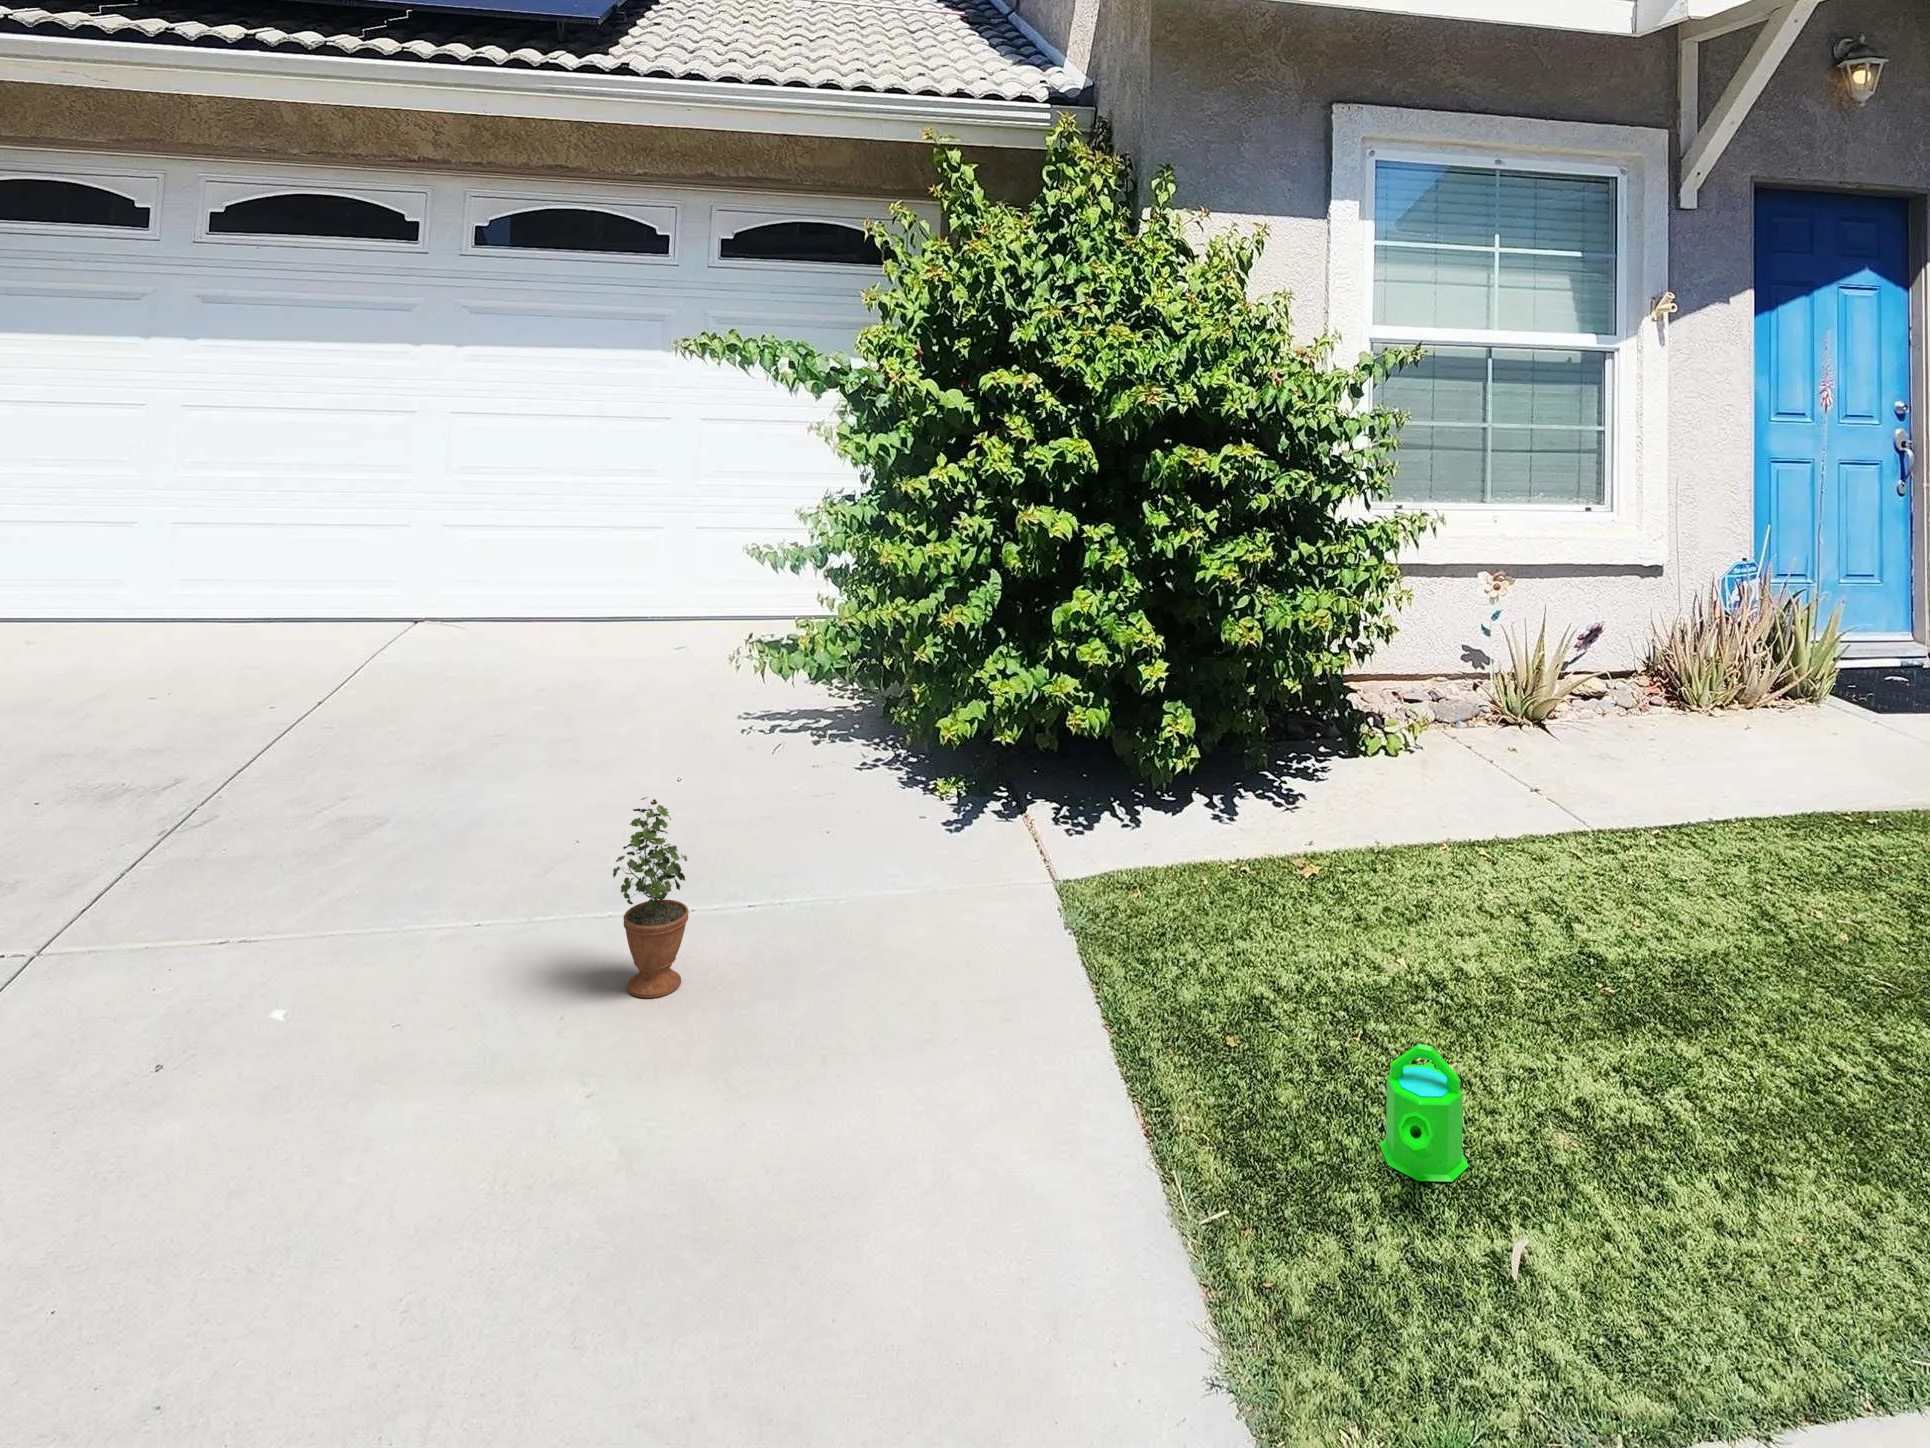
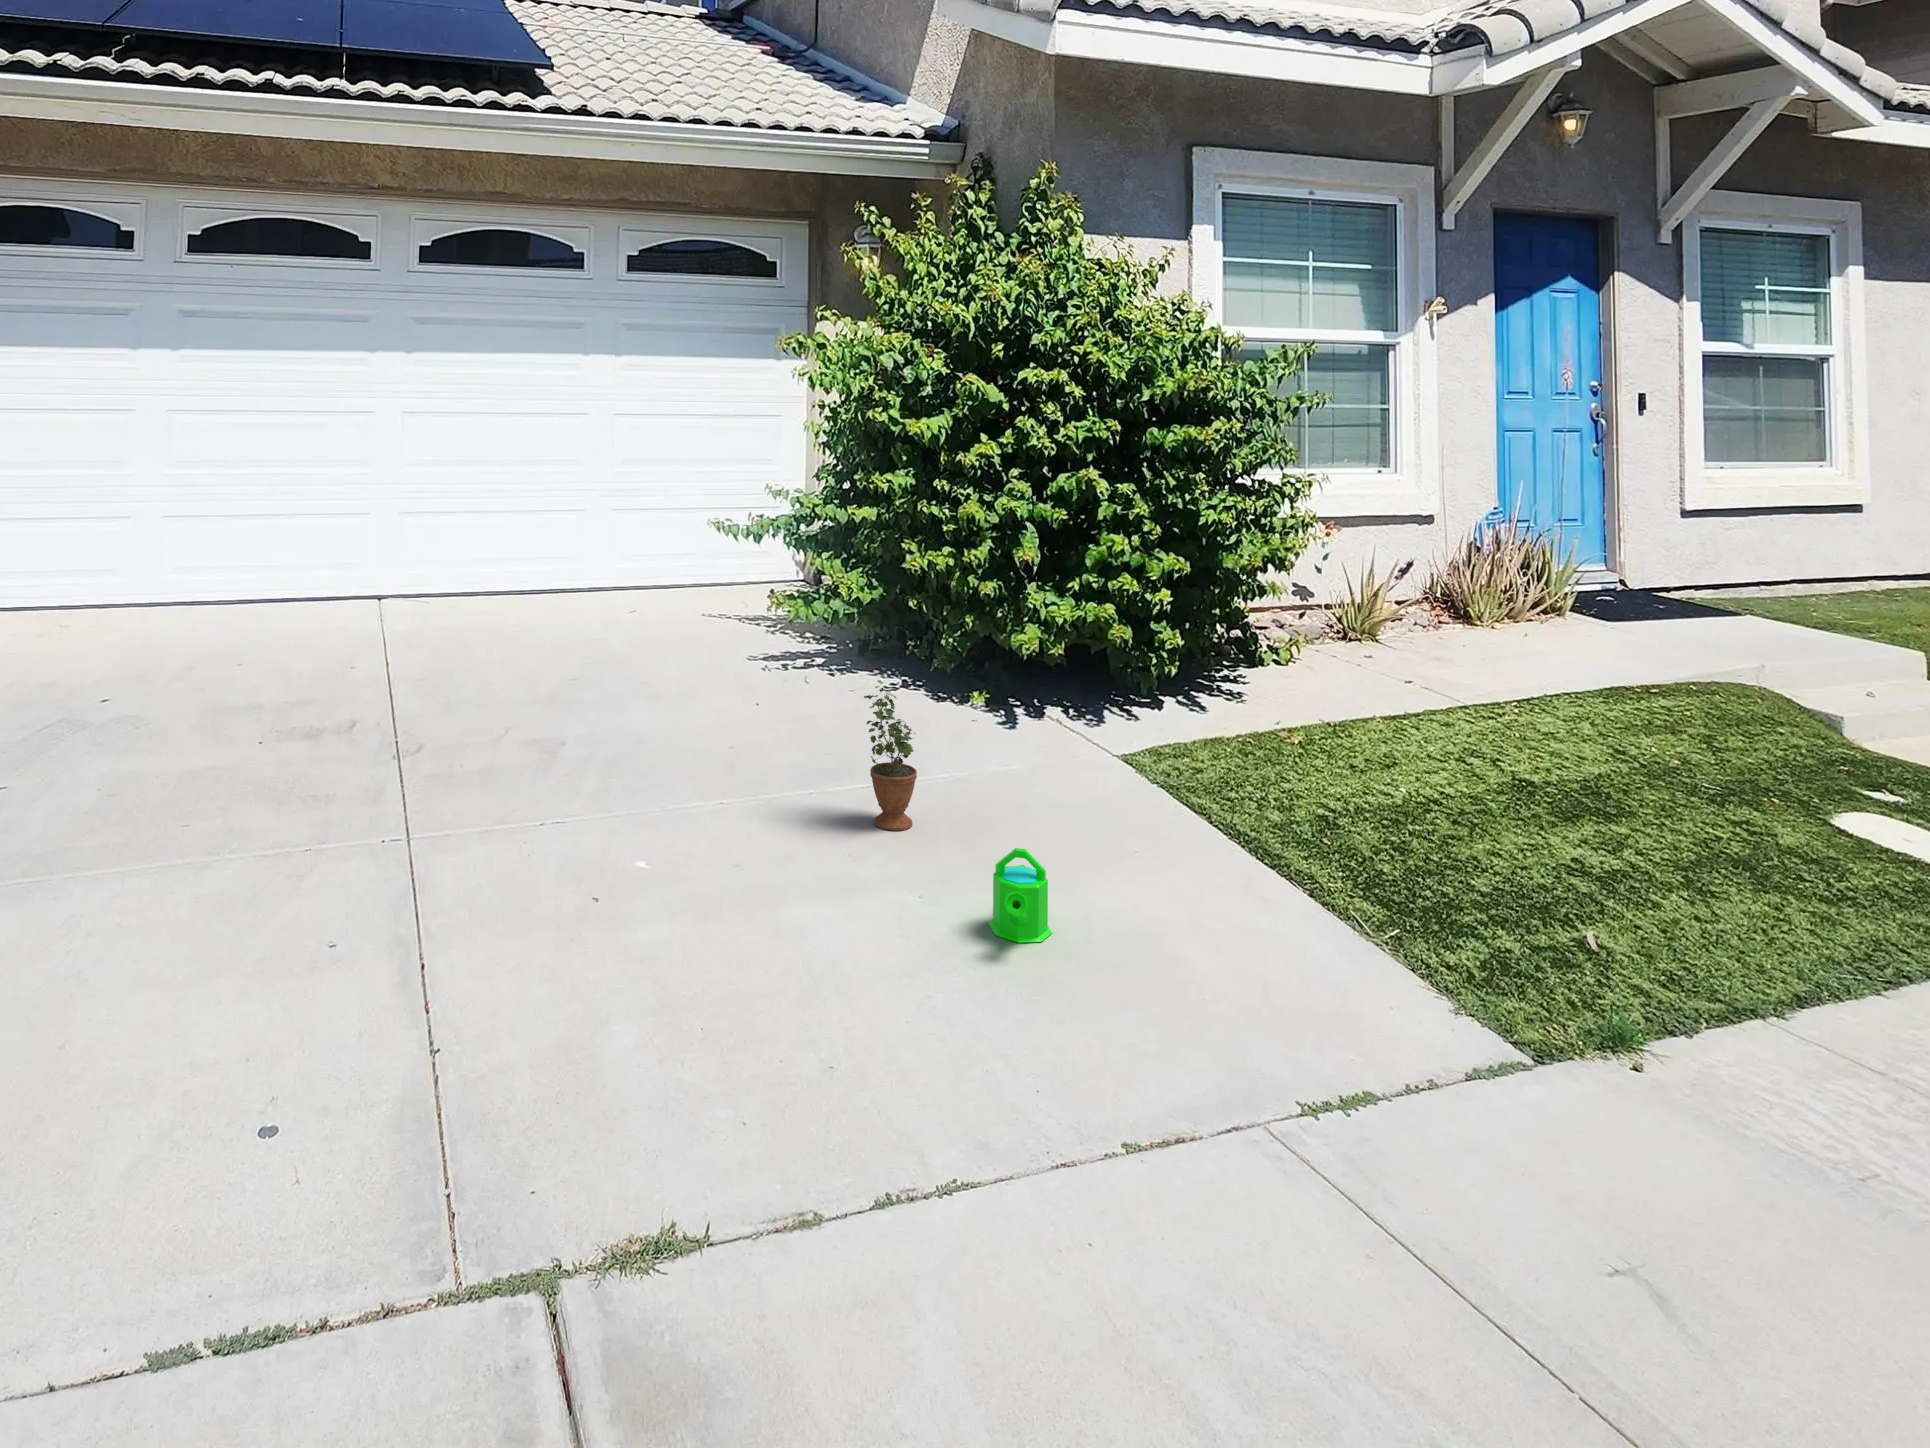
watering can: present [1379,1044,1468,1182] -> present [989,848,1052,943]

